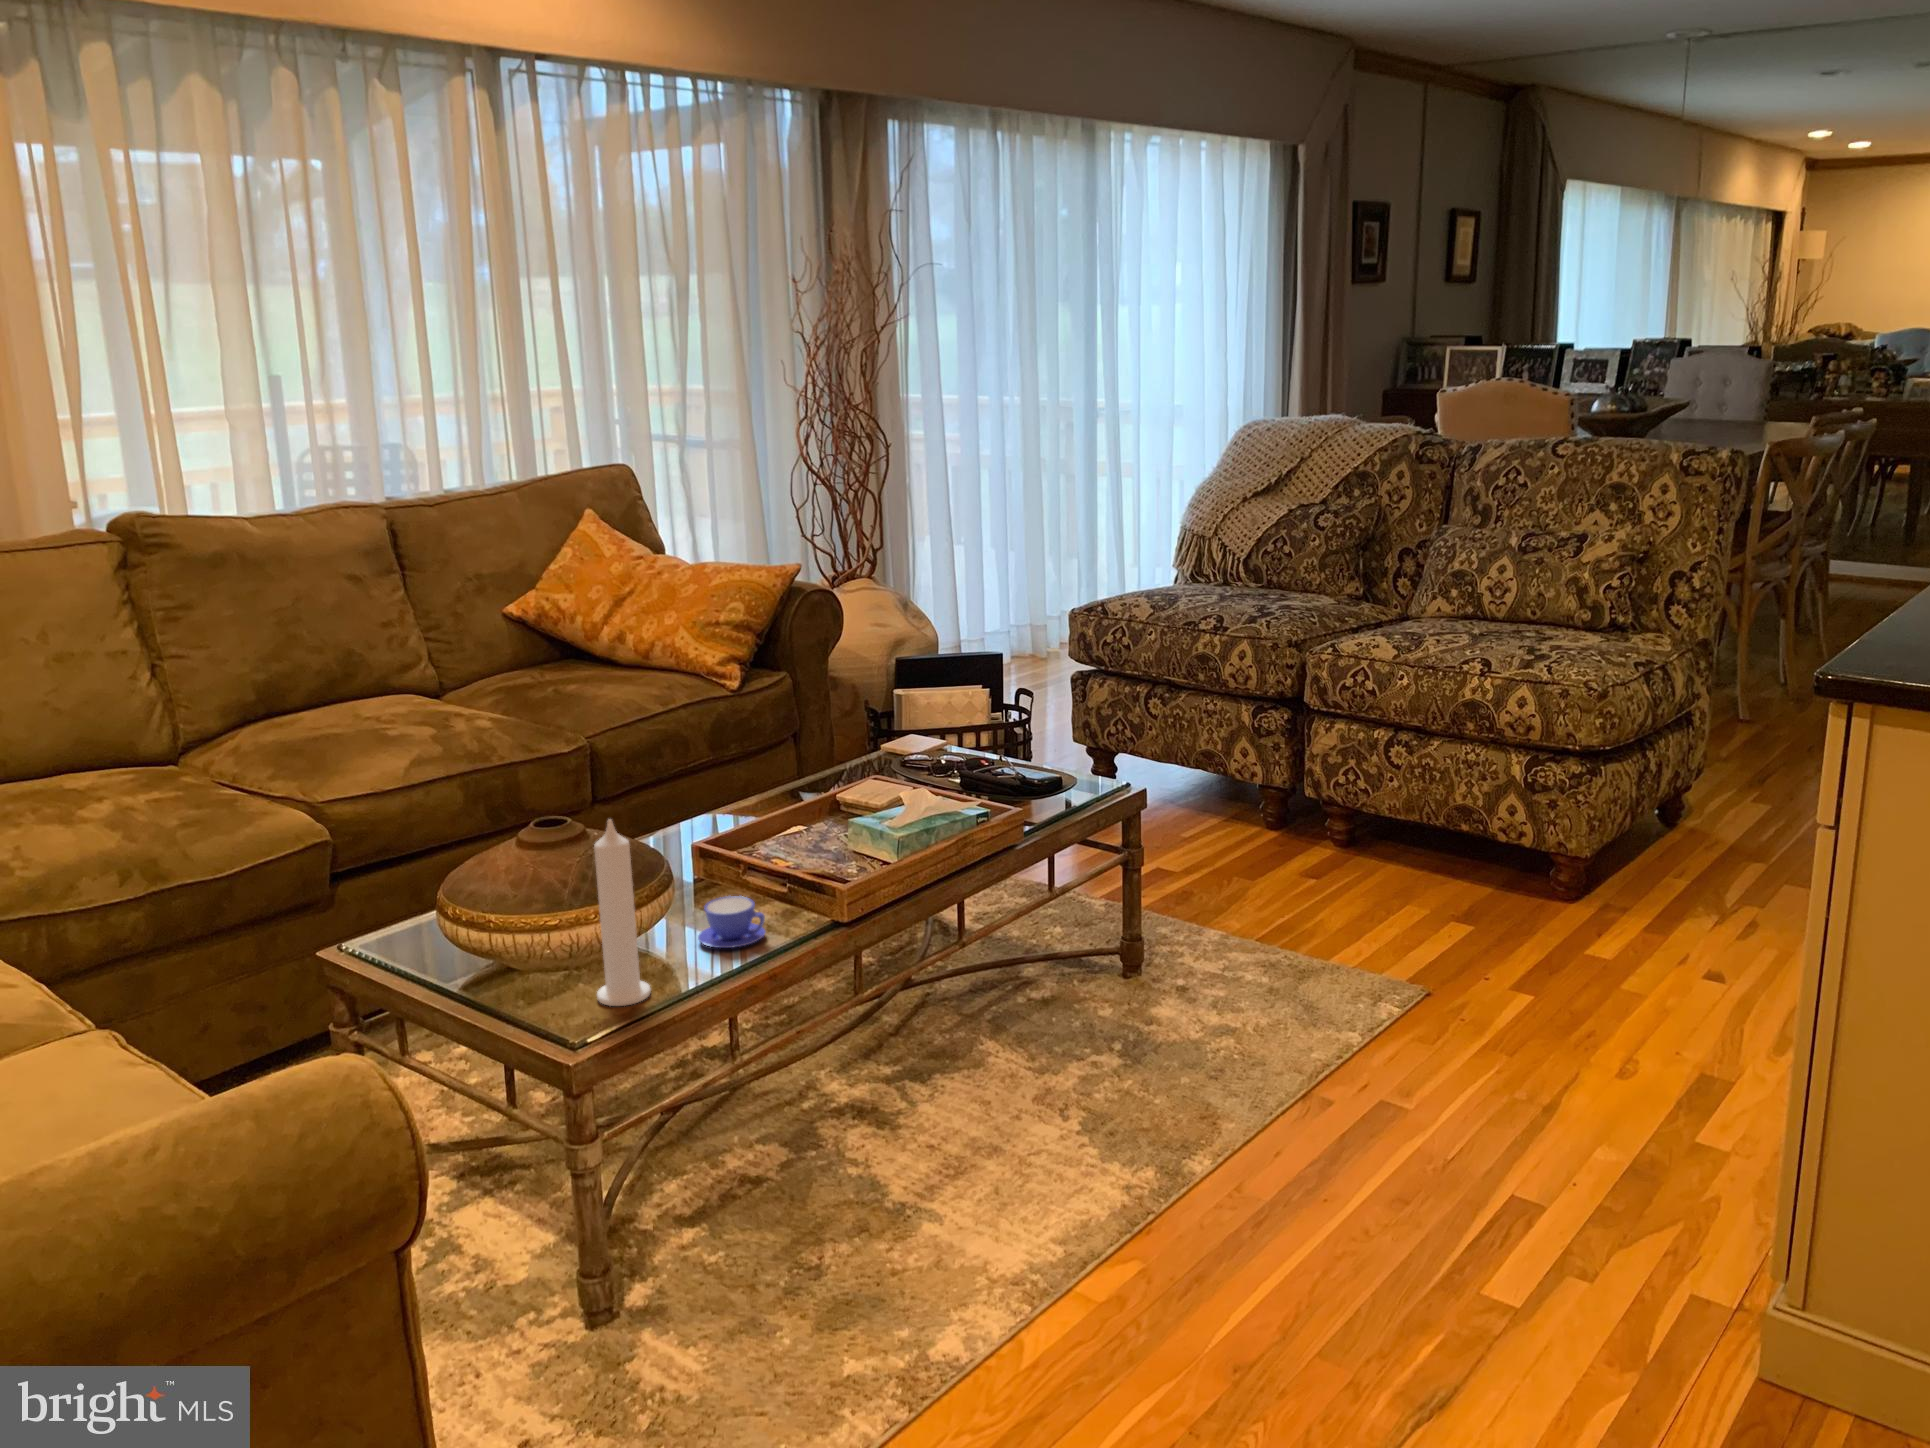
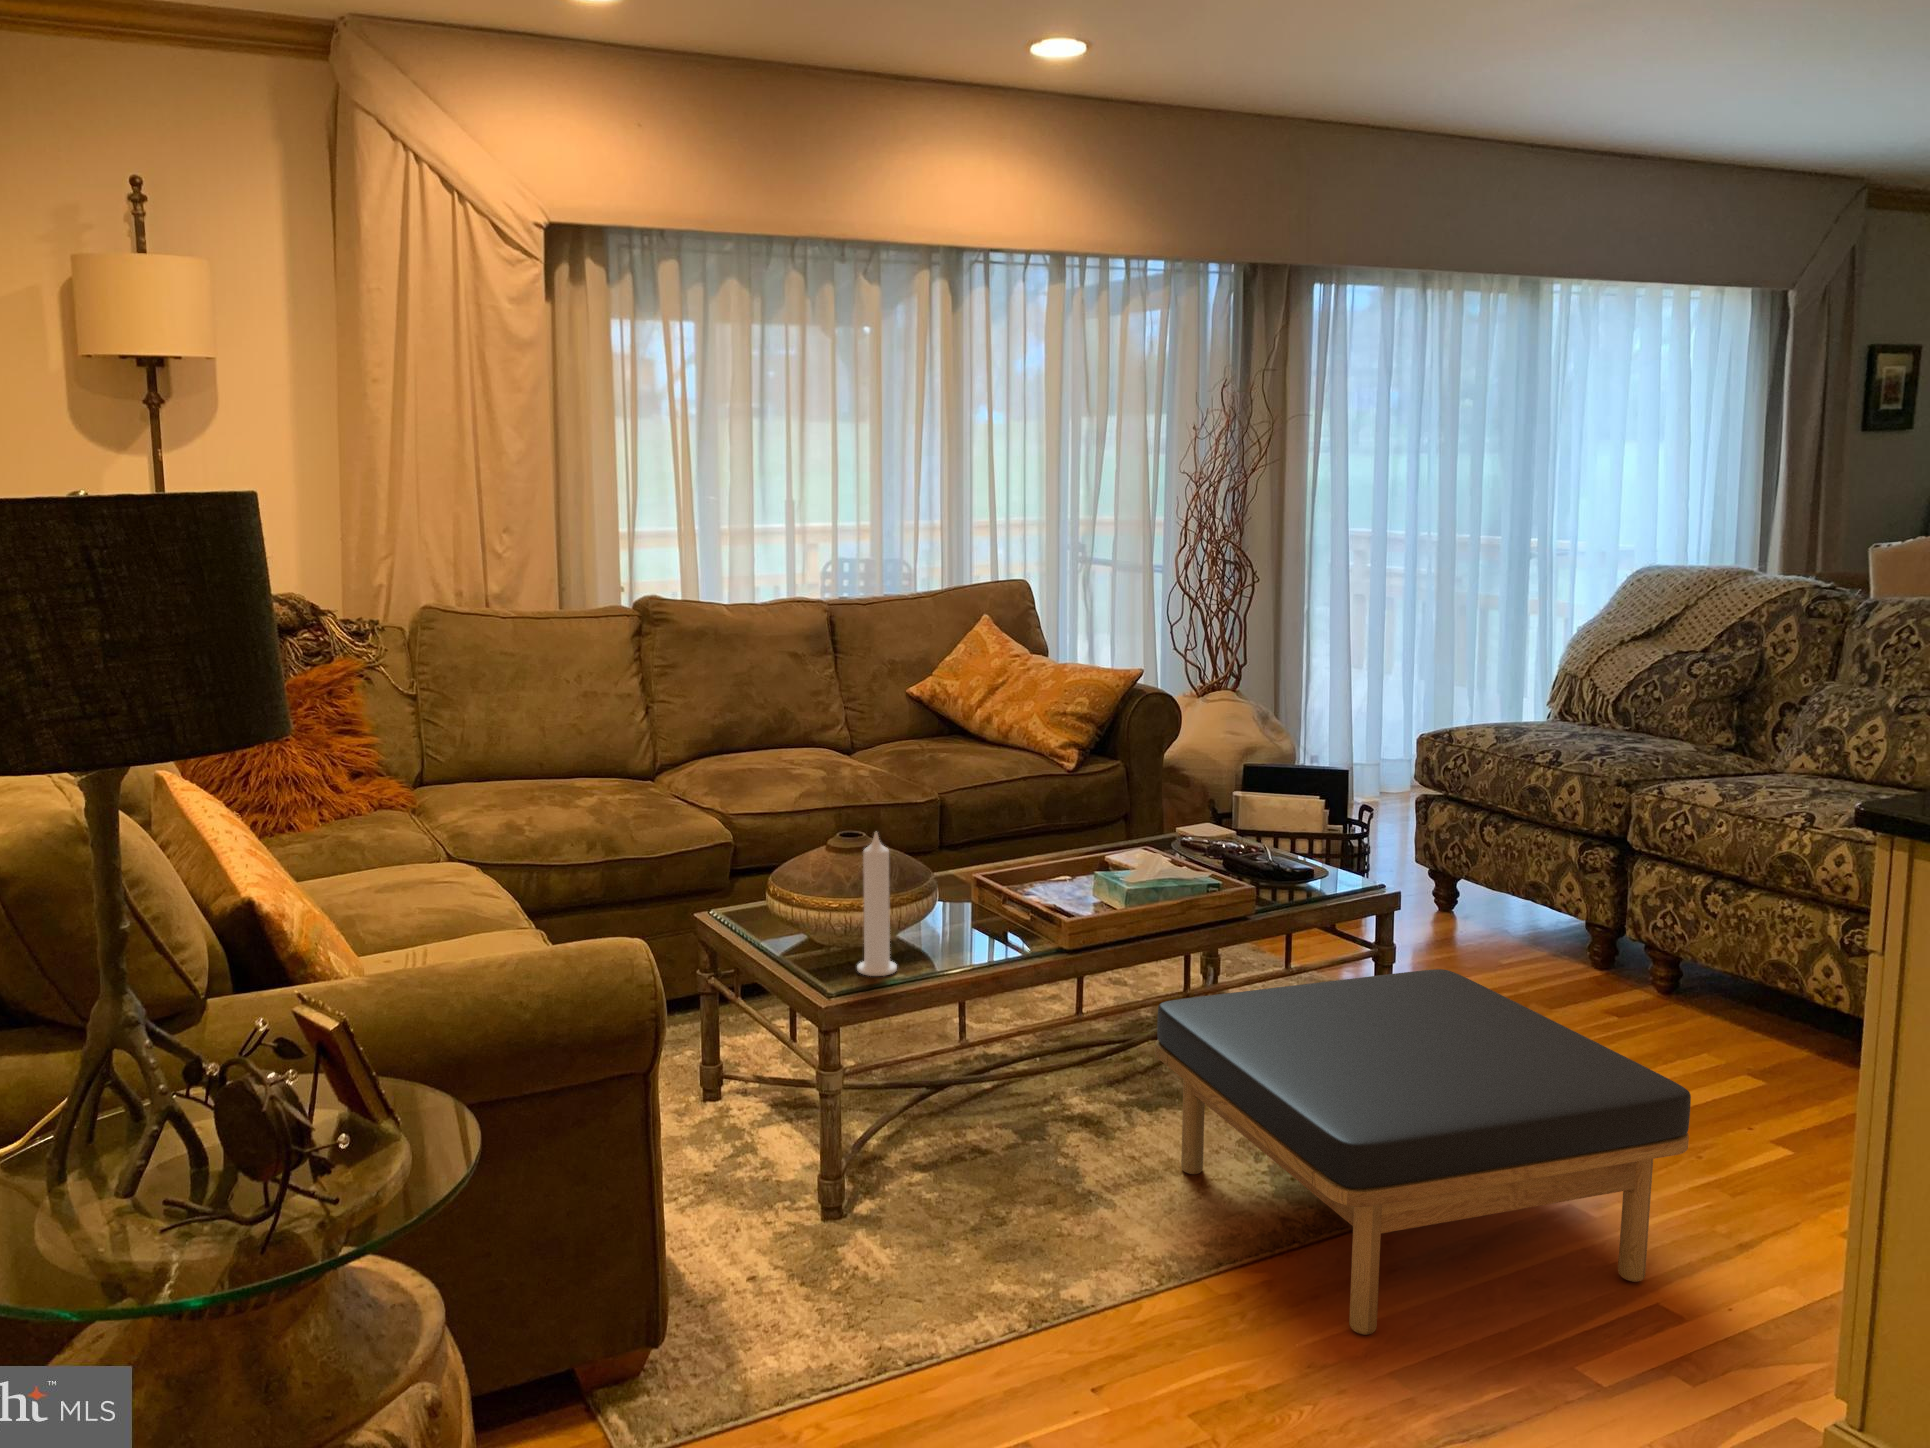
ottoman: none [954,872,1528,1310] -> present [1155,969,1691,1335]
teacup: present [698,896,765,948] -> none [950,914,1003,952]

